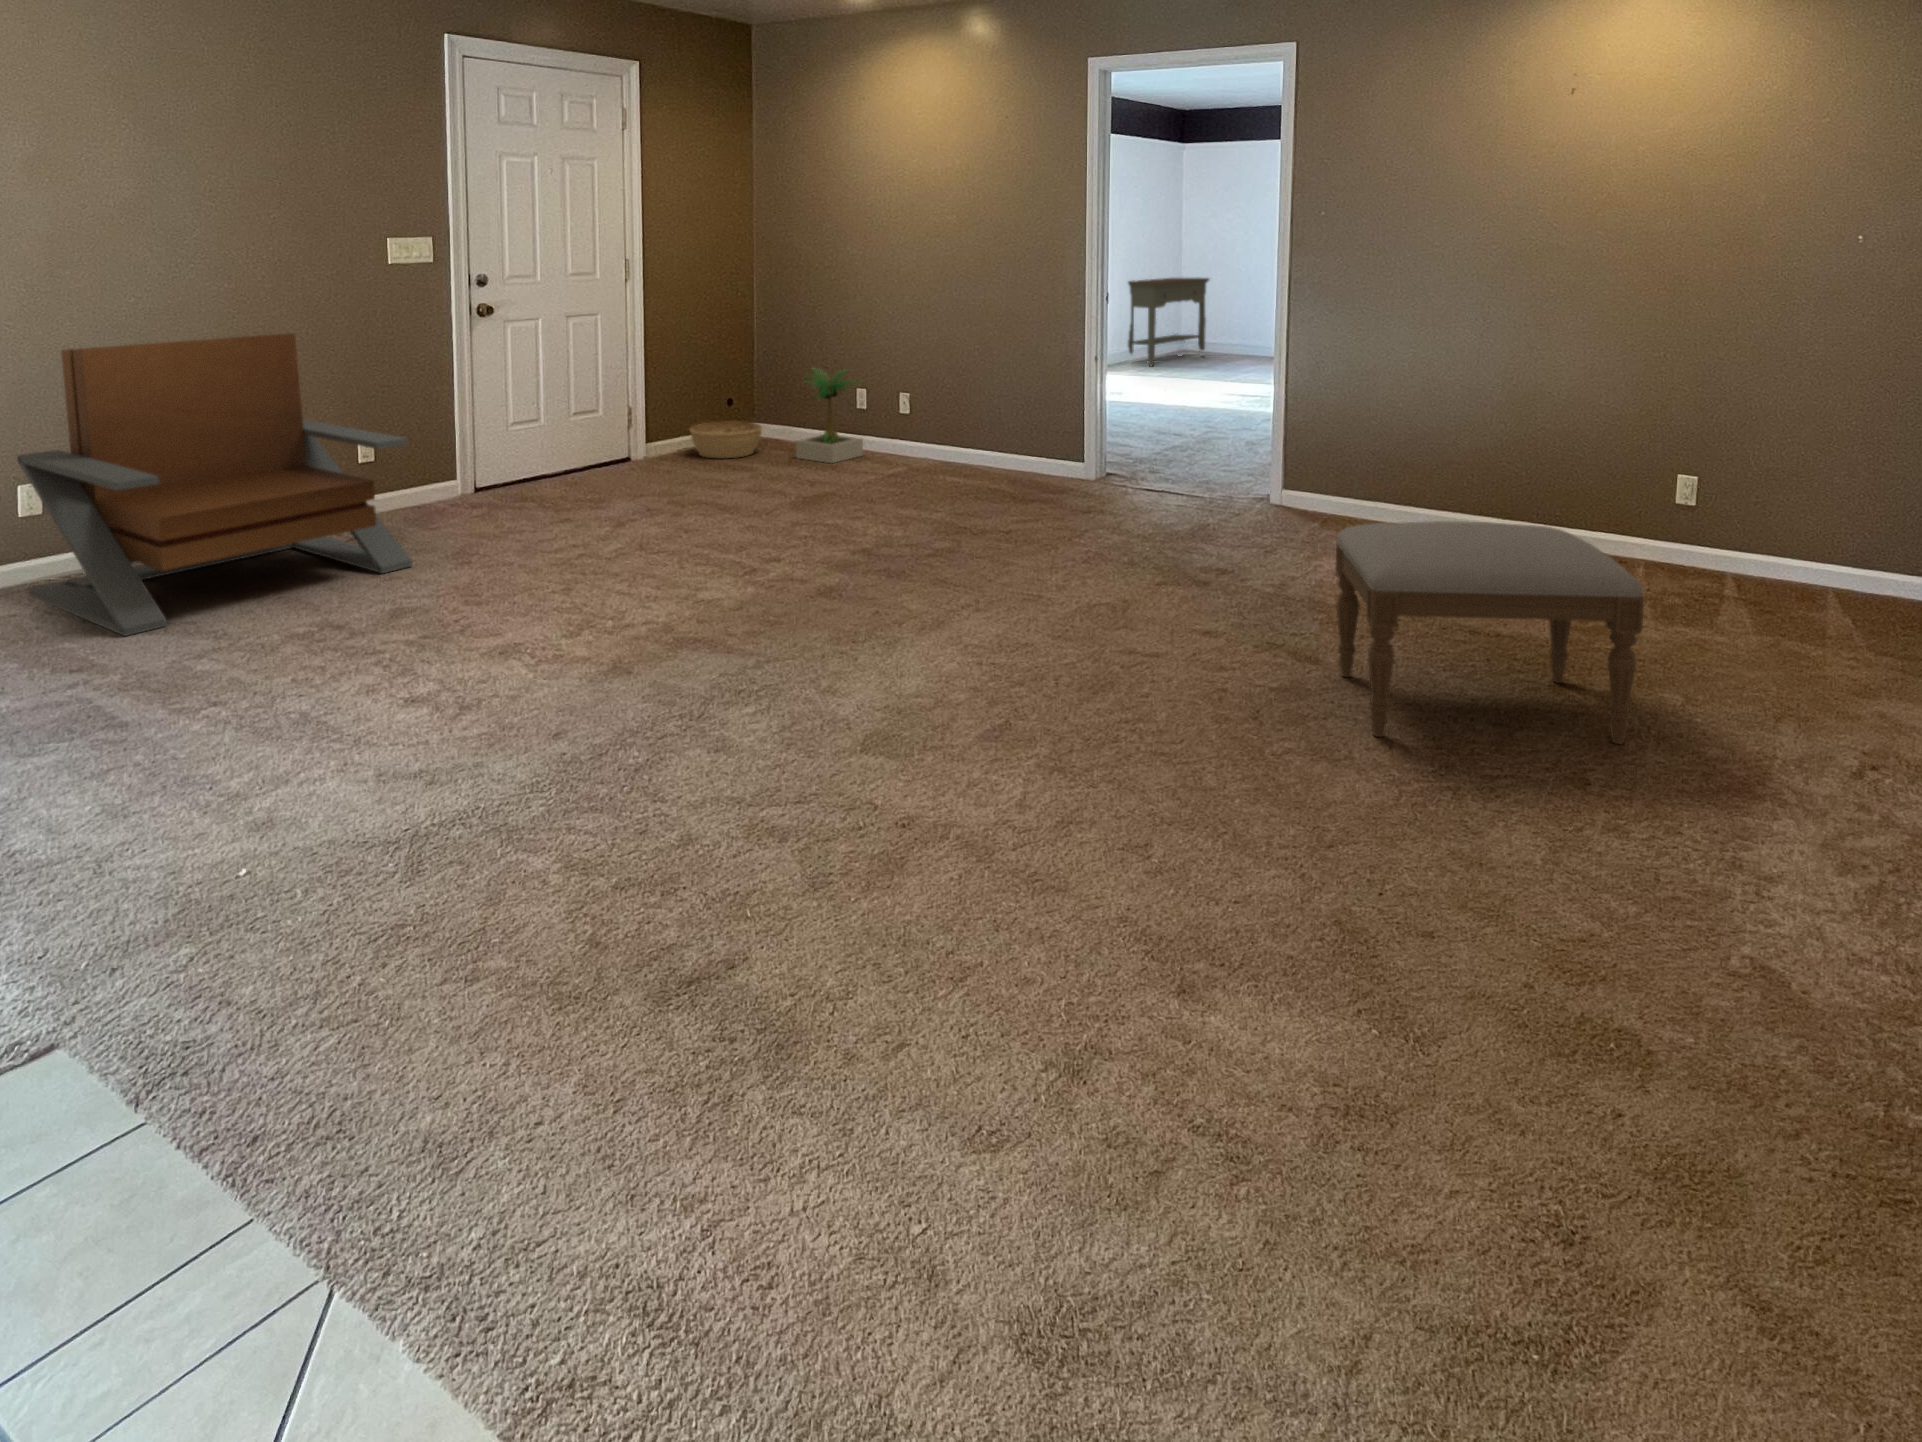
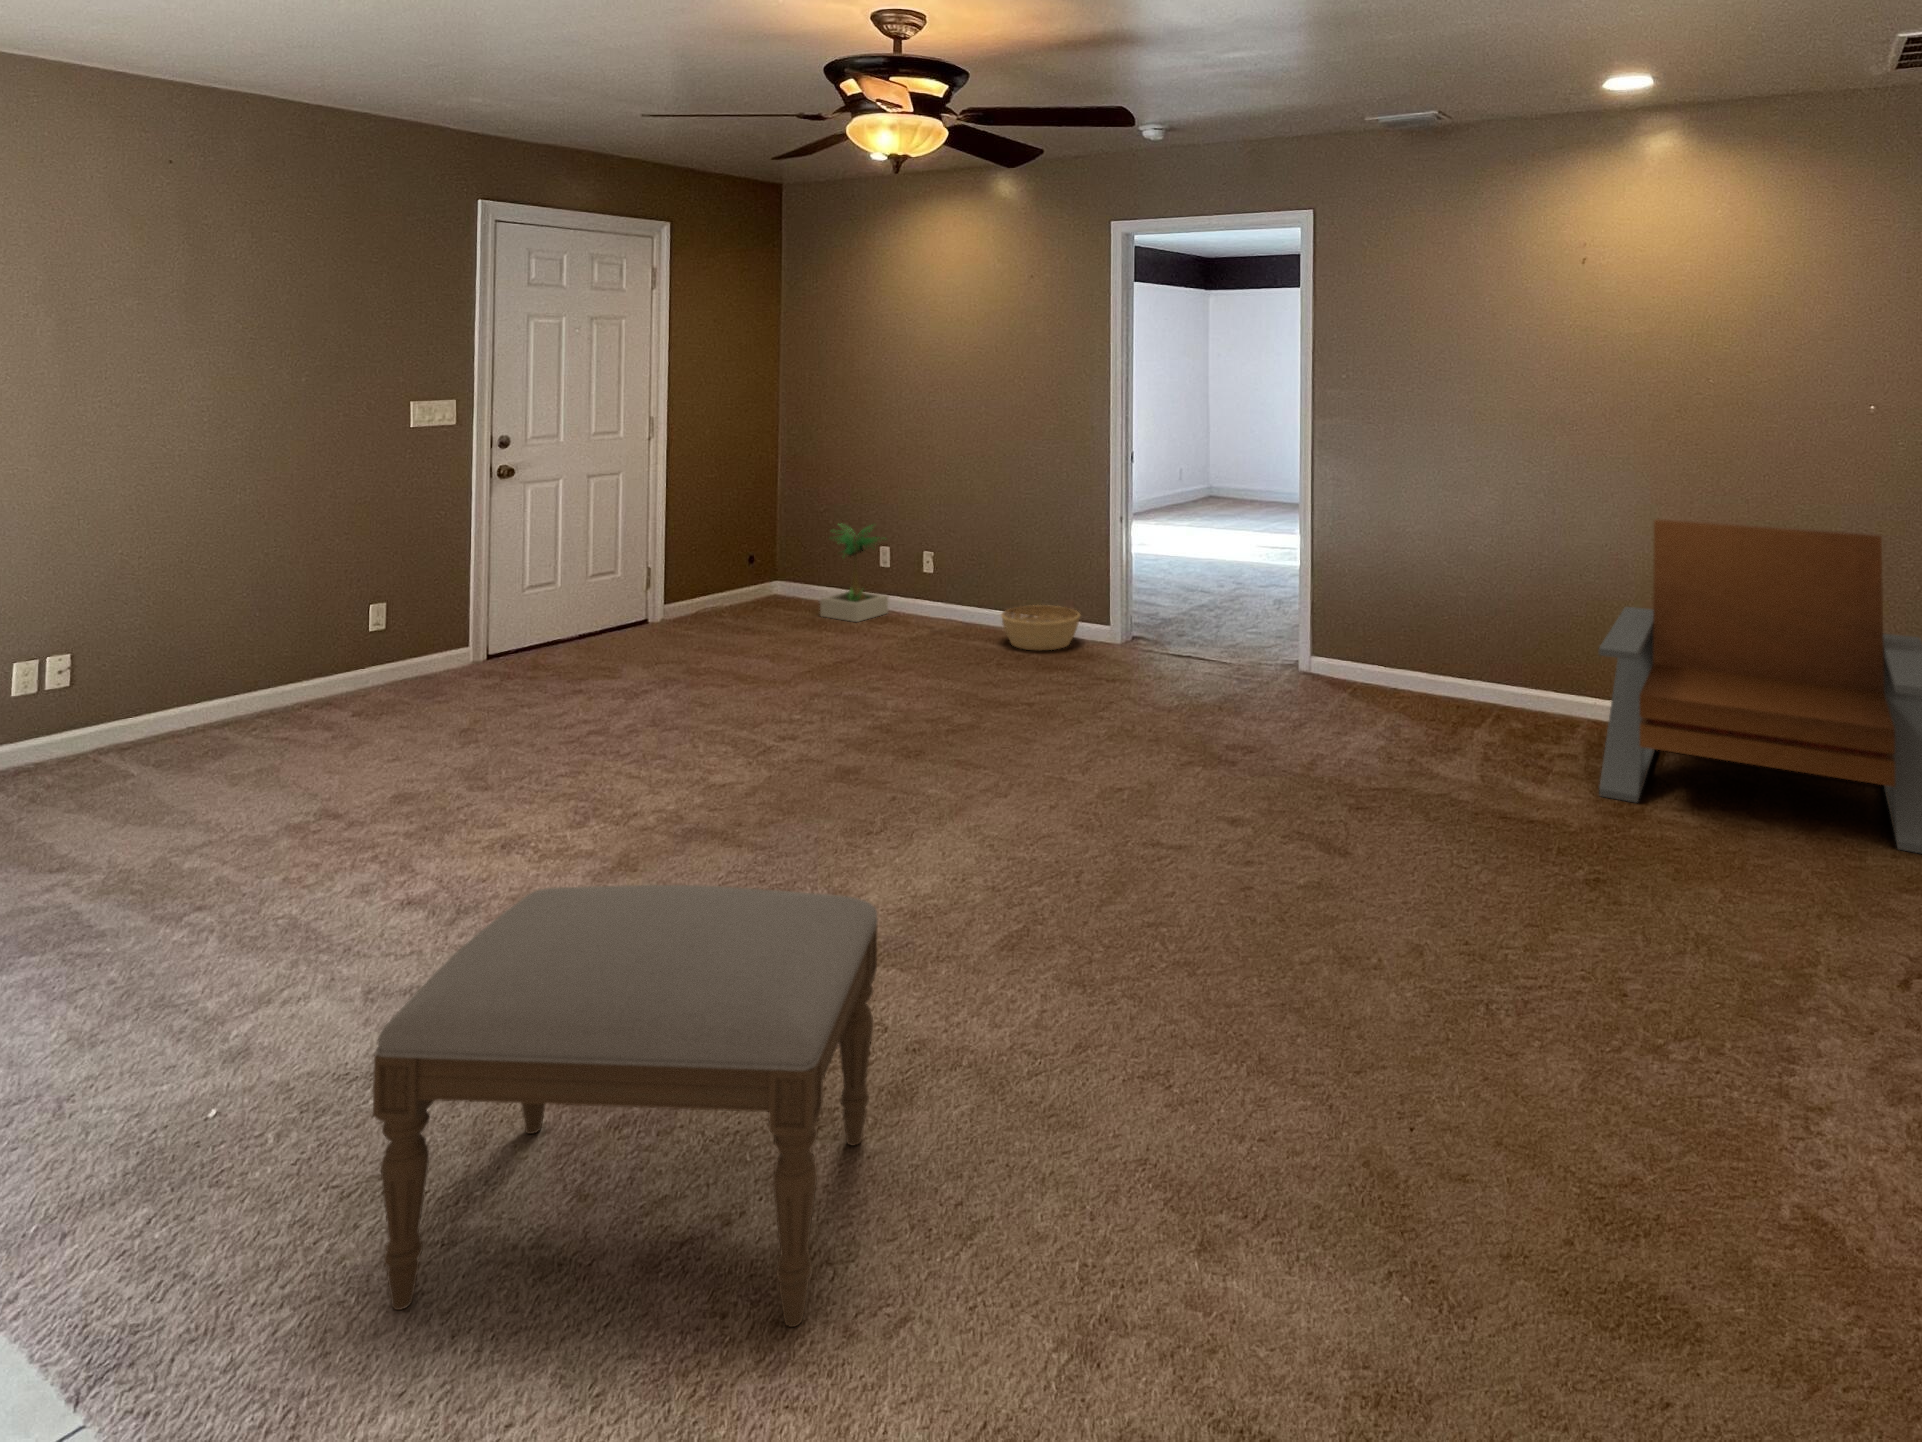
console table: present [1128,277,1209,366] -> none [1152,421,1238,512]
lounge chair: present [17,333,412,636] -> present [1599,518,1922,853]
basket: present [690,421,762,458] -> present [1001,605,1080,650]
ottoman: present [1336,521,1644,744] -> present [373,885,878,1327]

